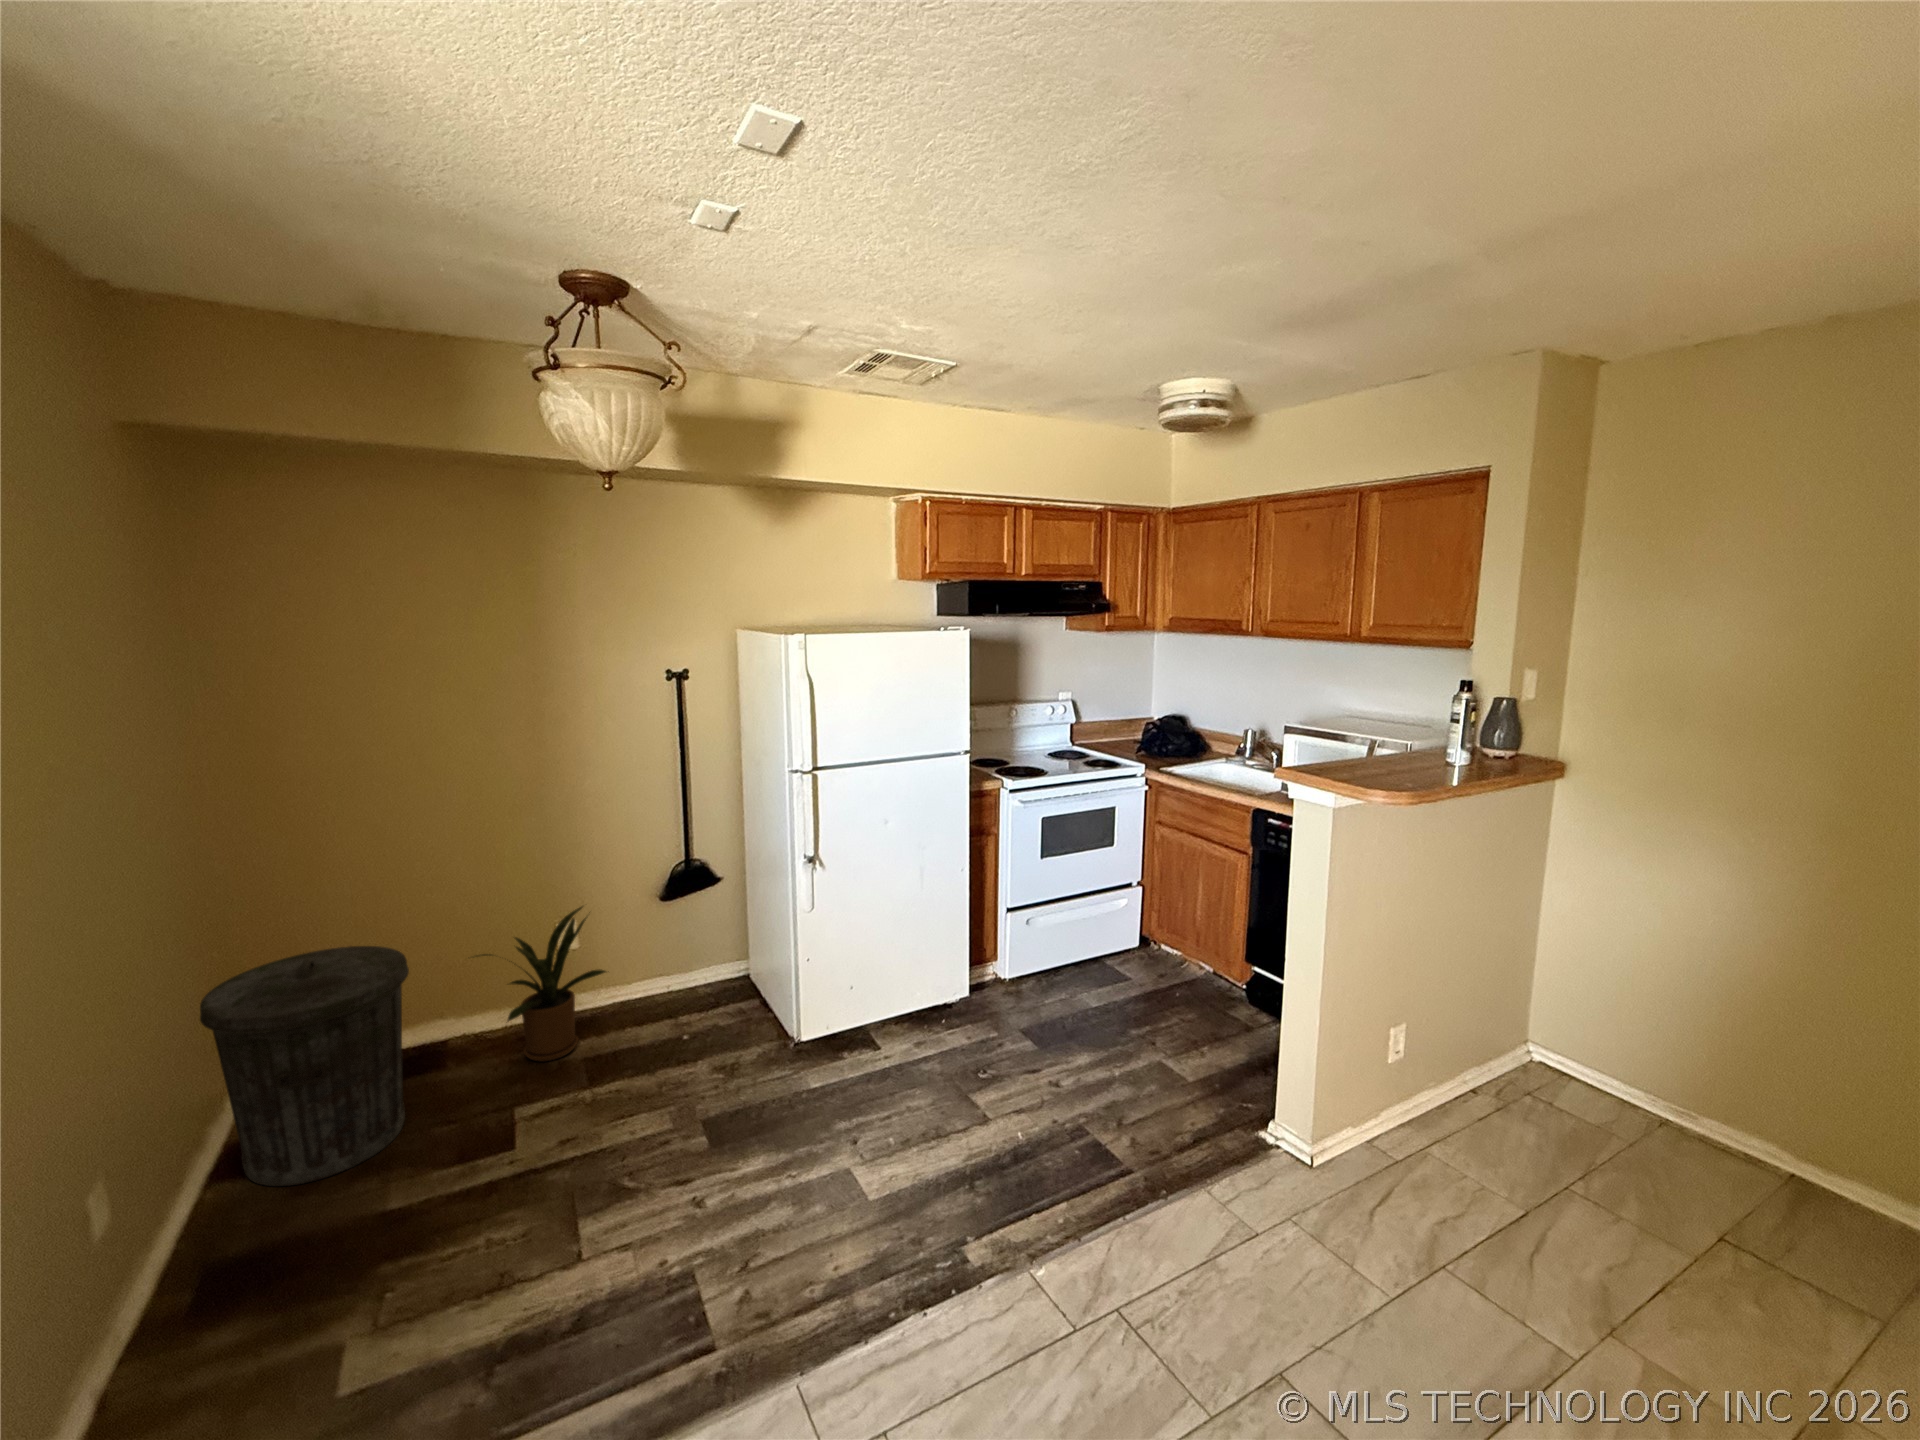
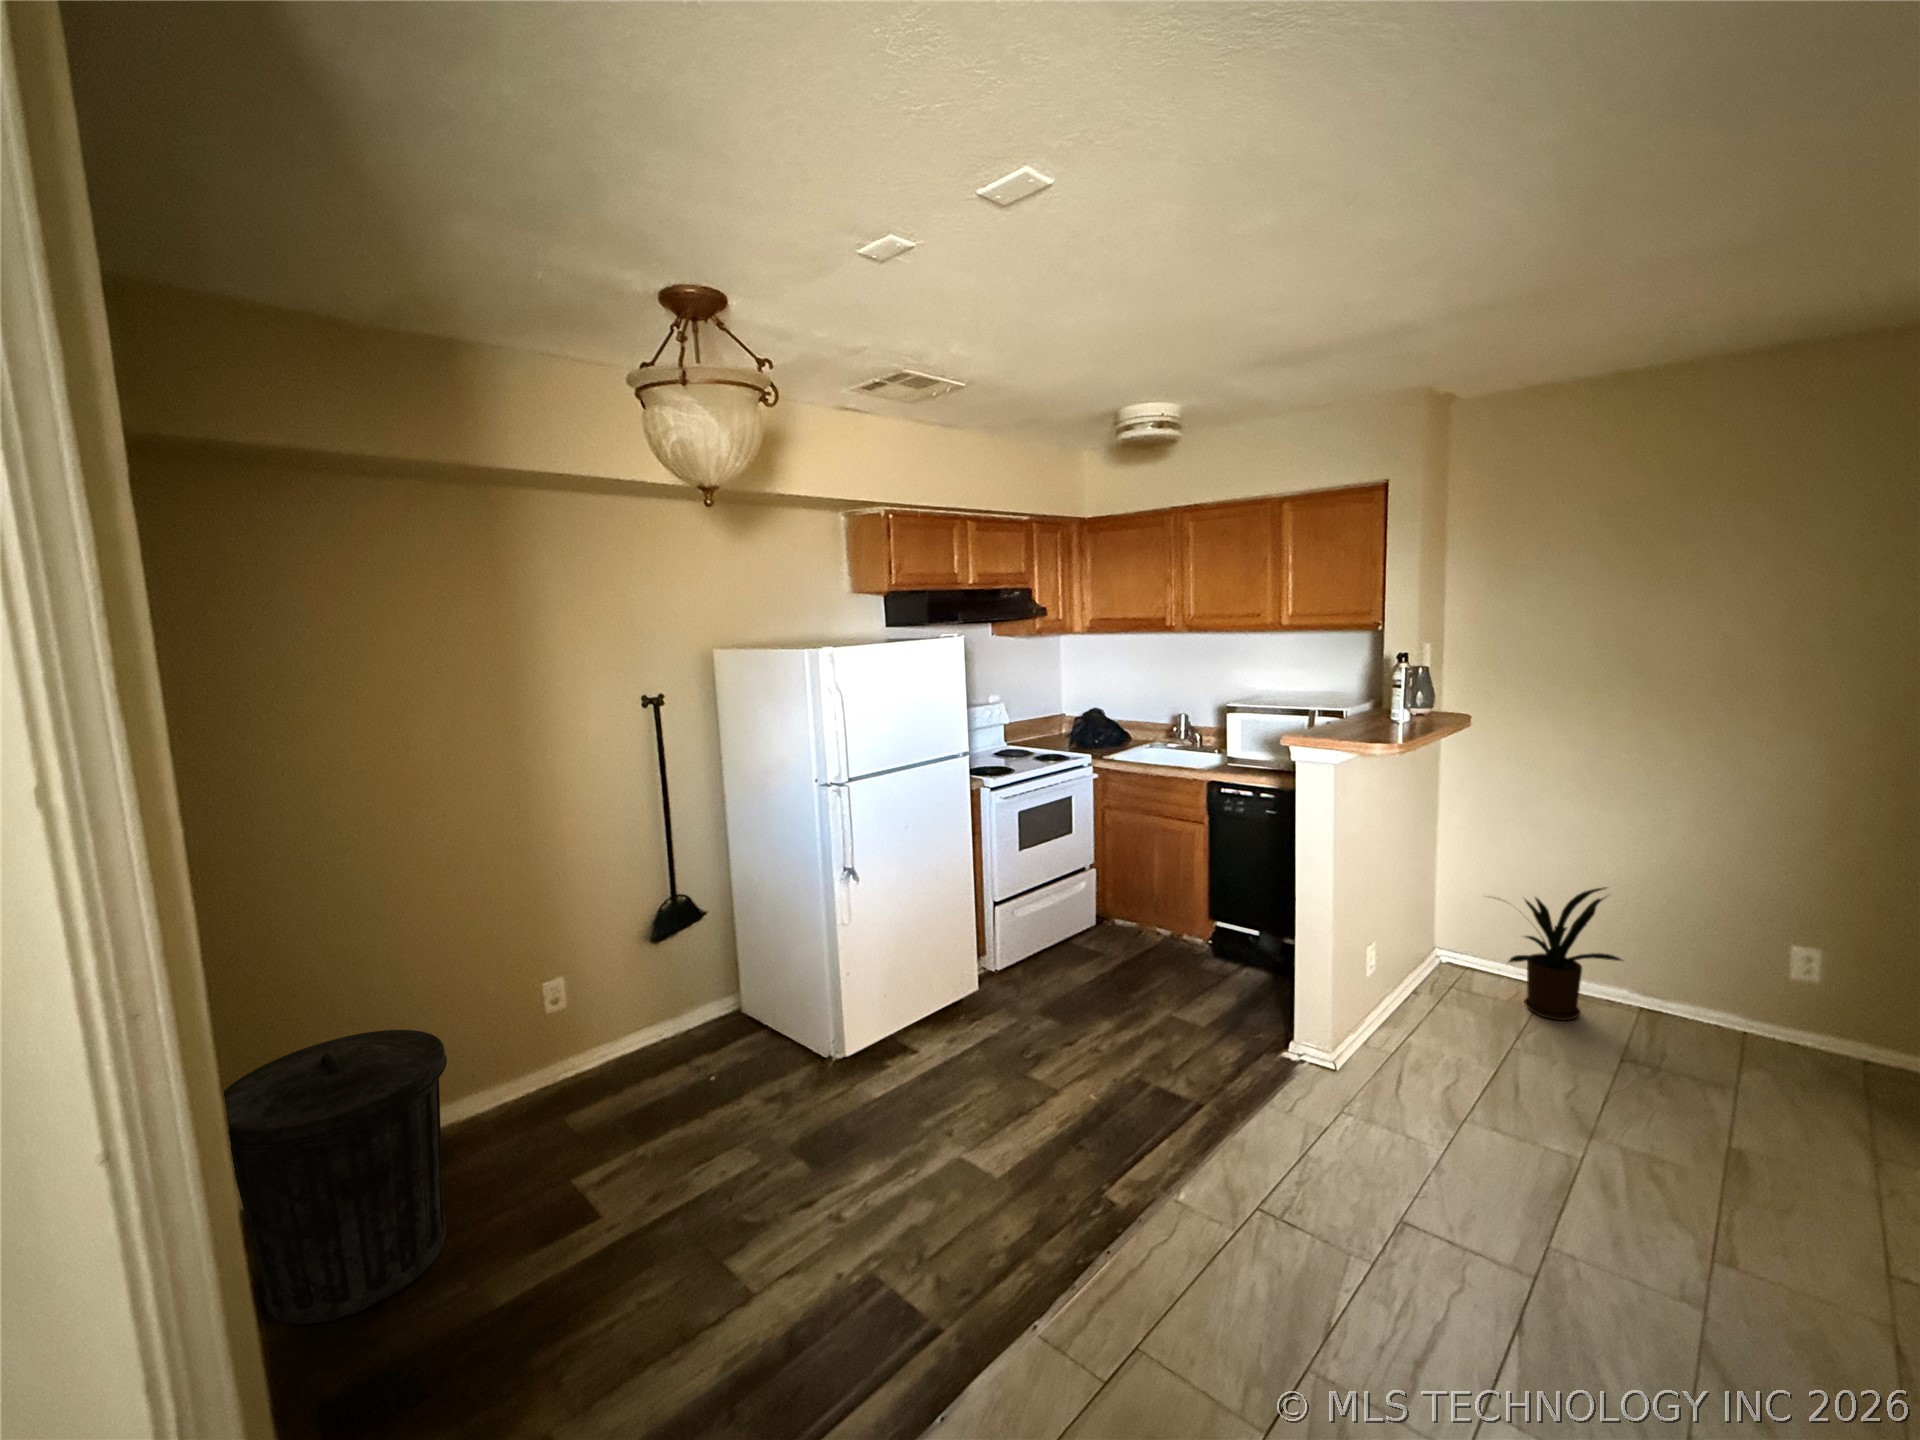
house plant: present [473,906,606,1061] -> present [1489,887,1622,1020]

